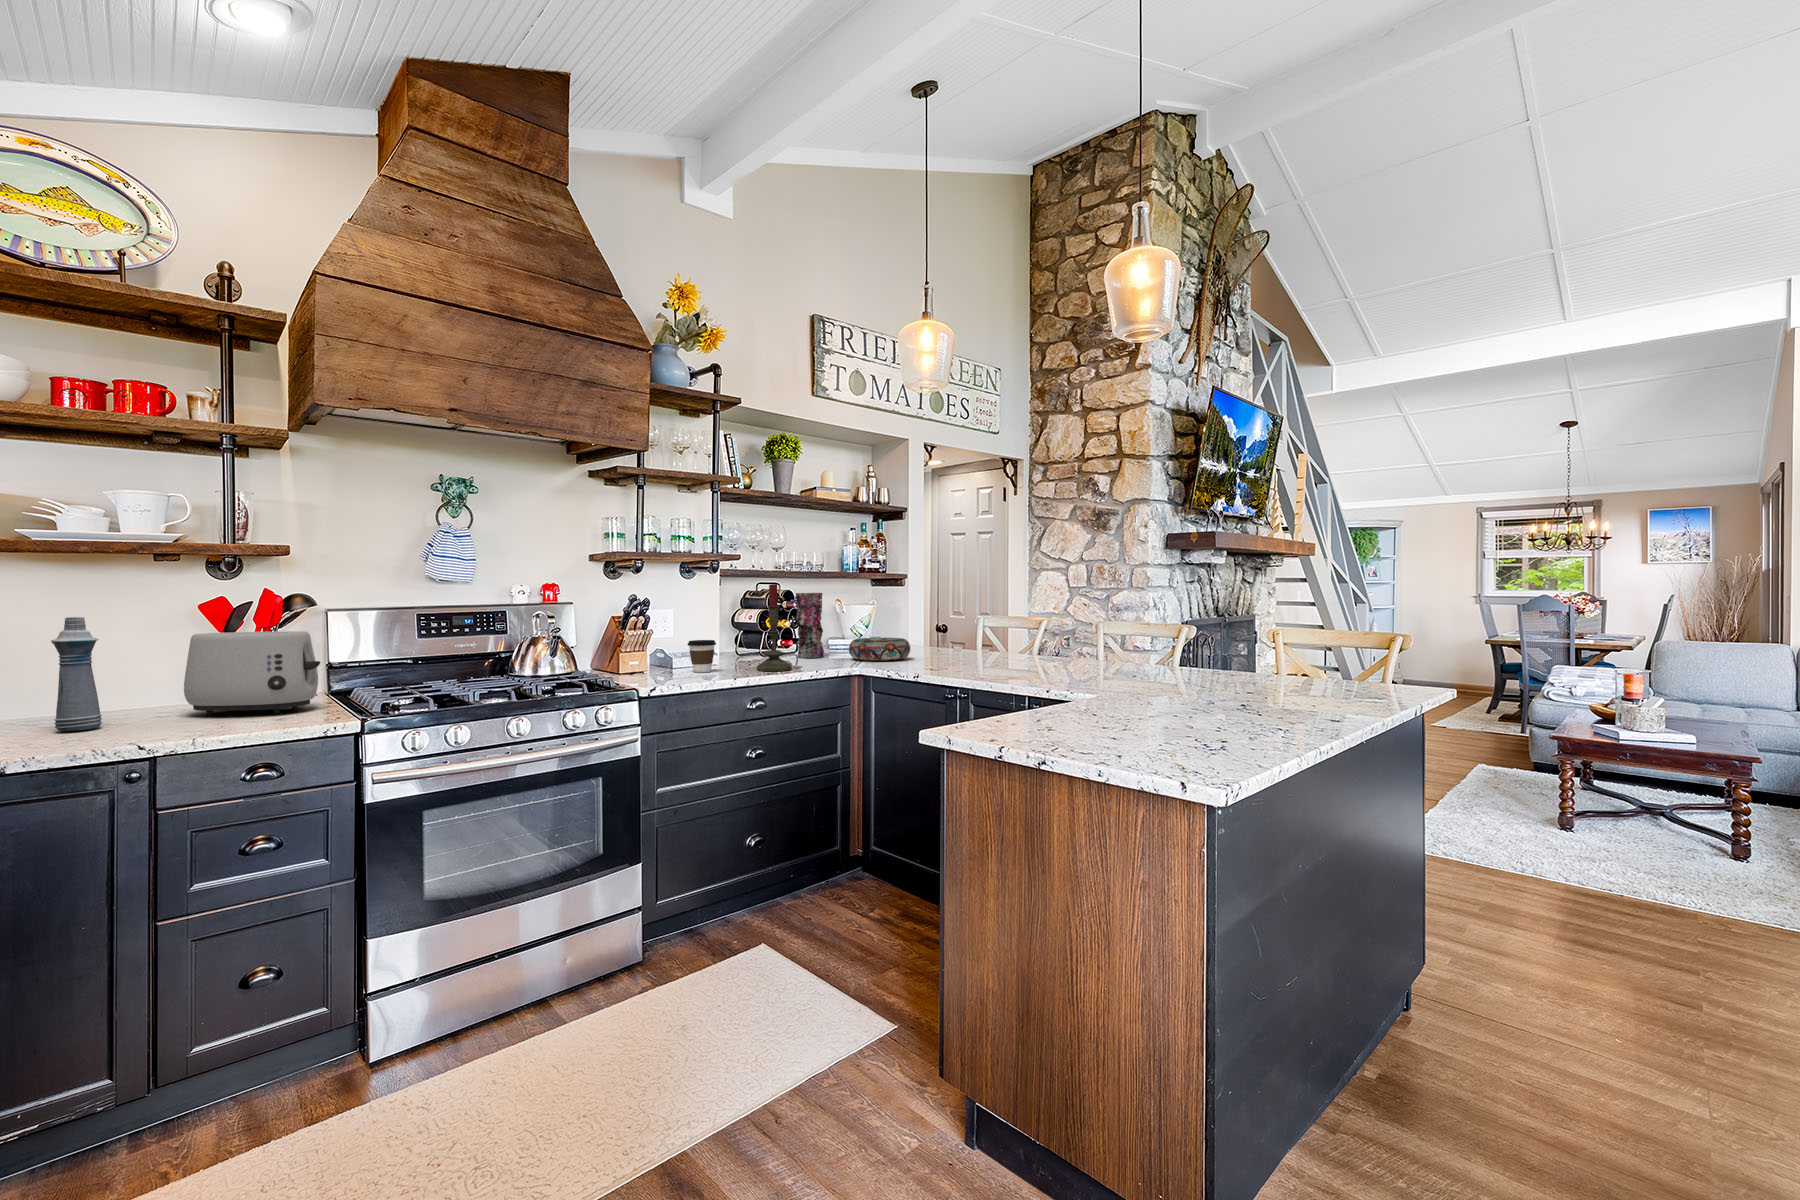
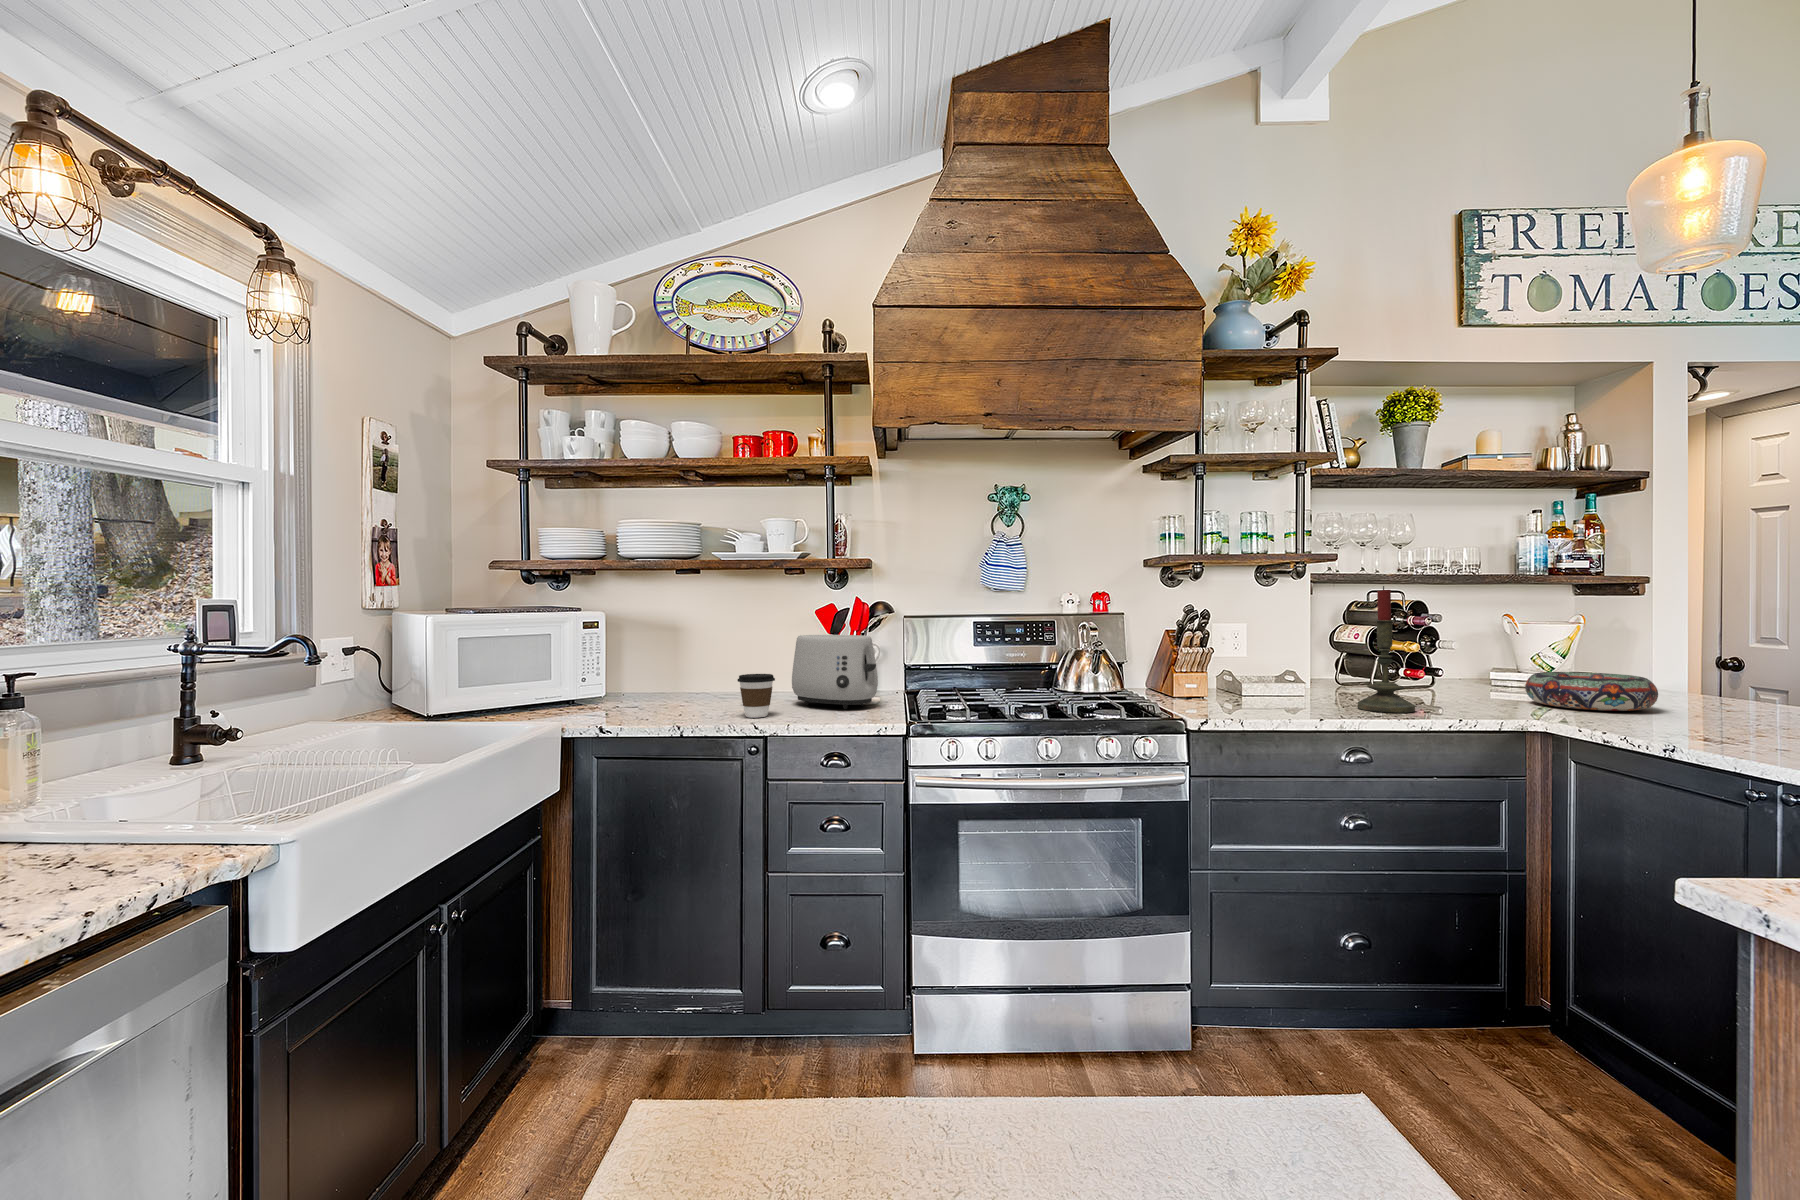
vase: present [795,593,824,658] -> none [1427,602,1479,696]
bottle: present [51,617,102,731] -> none [713,619,741,708]
coffee cup: present [687,640,716,673] -> present [737,674,775,718]

